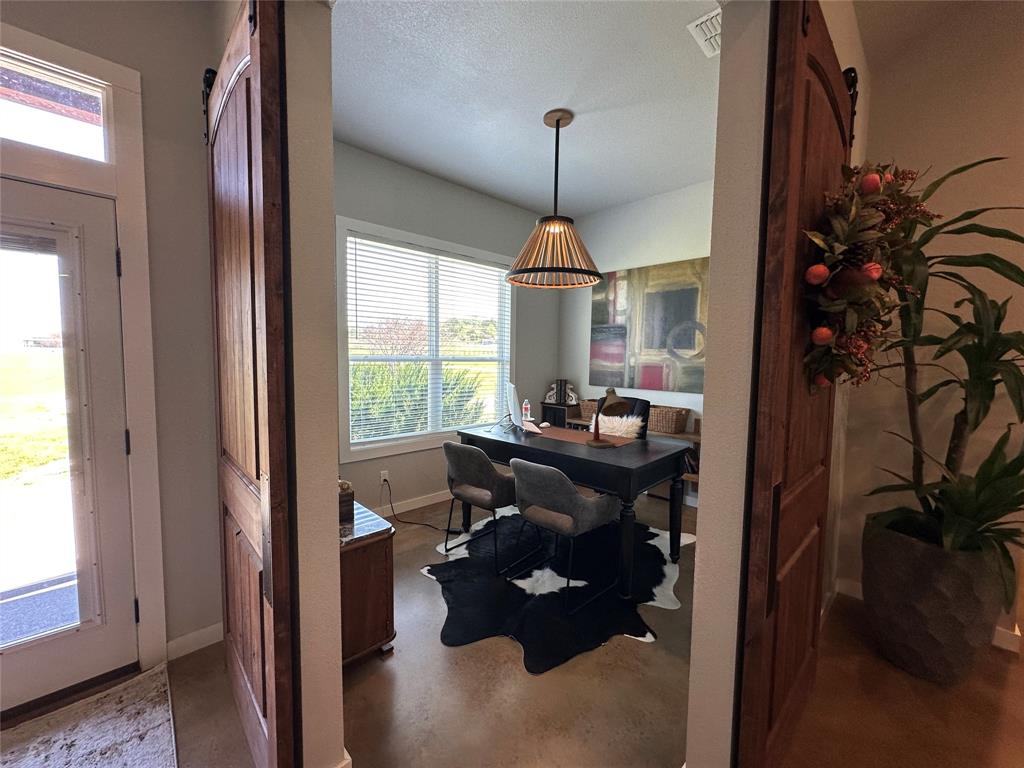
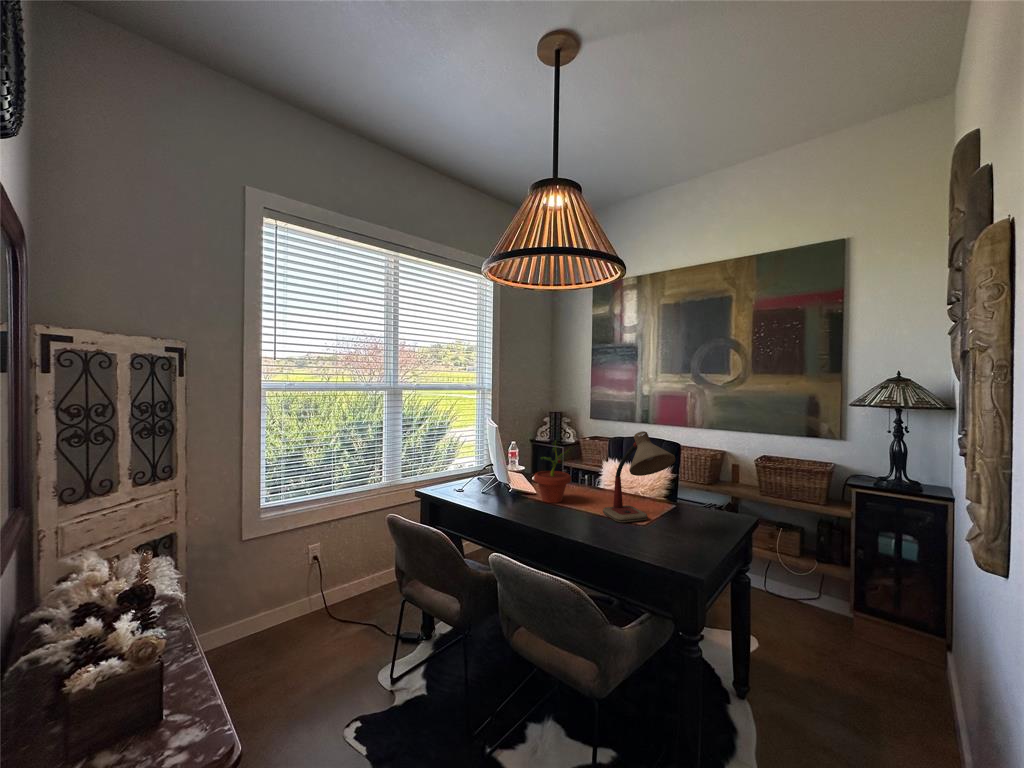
potted plant: none [540,396,568,438] -> present [534,441,574,503]

